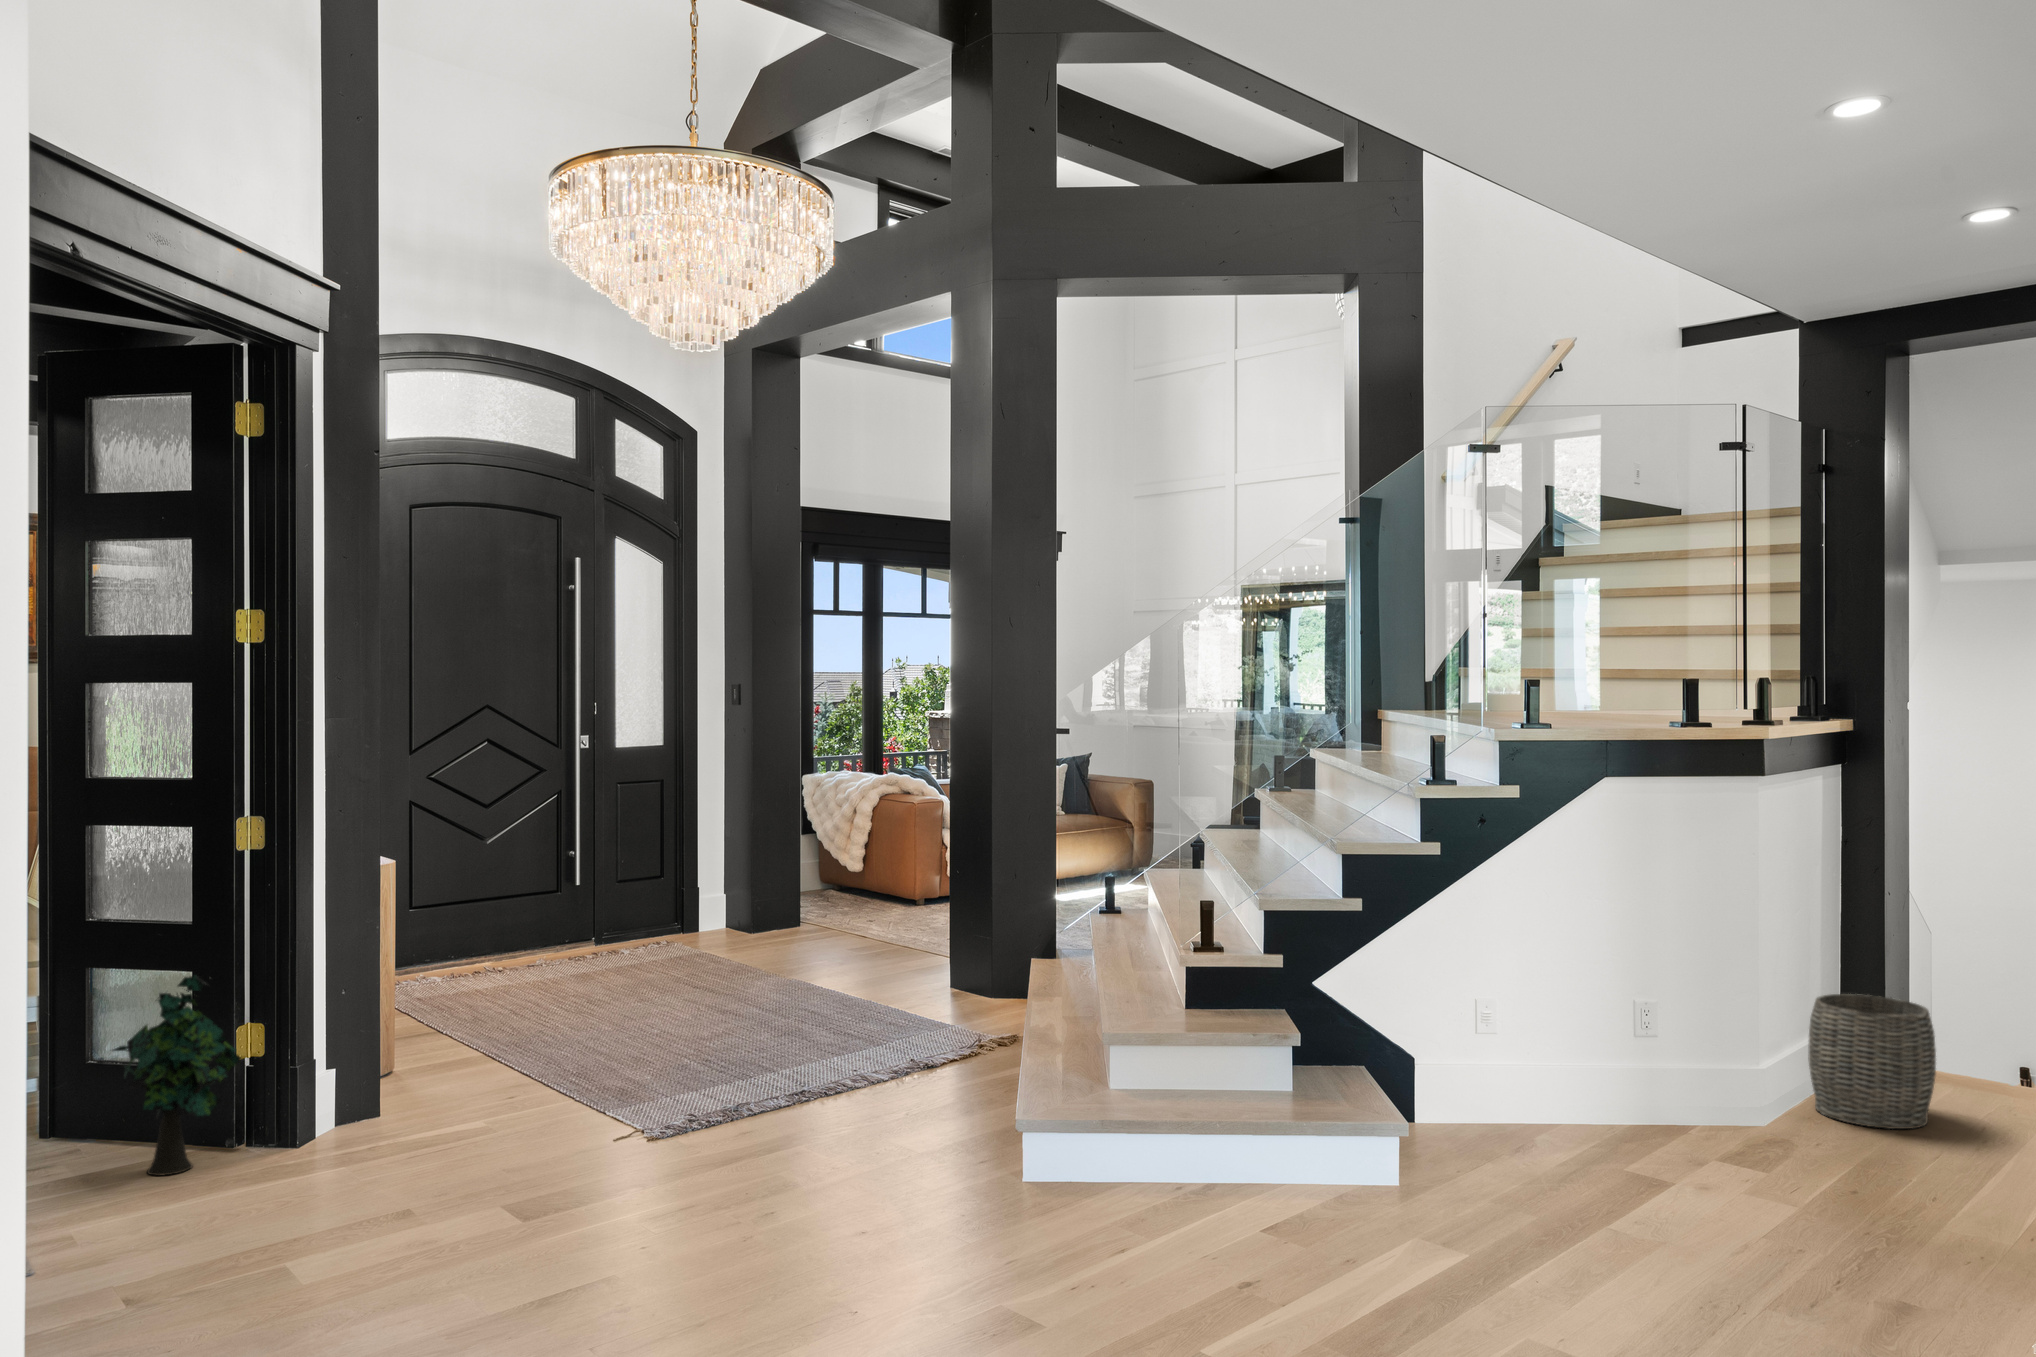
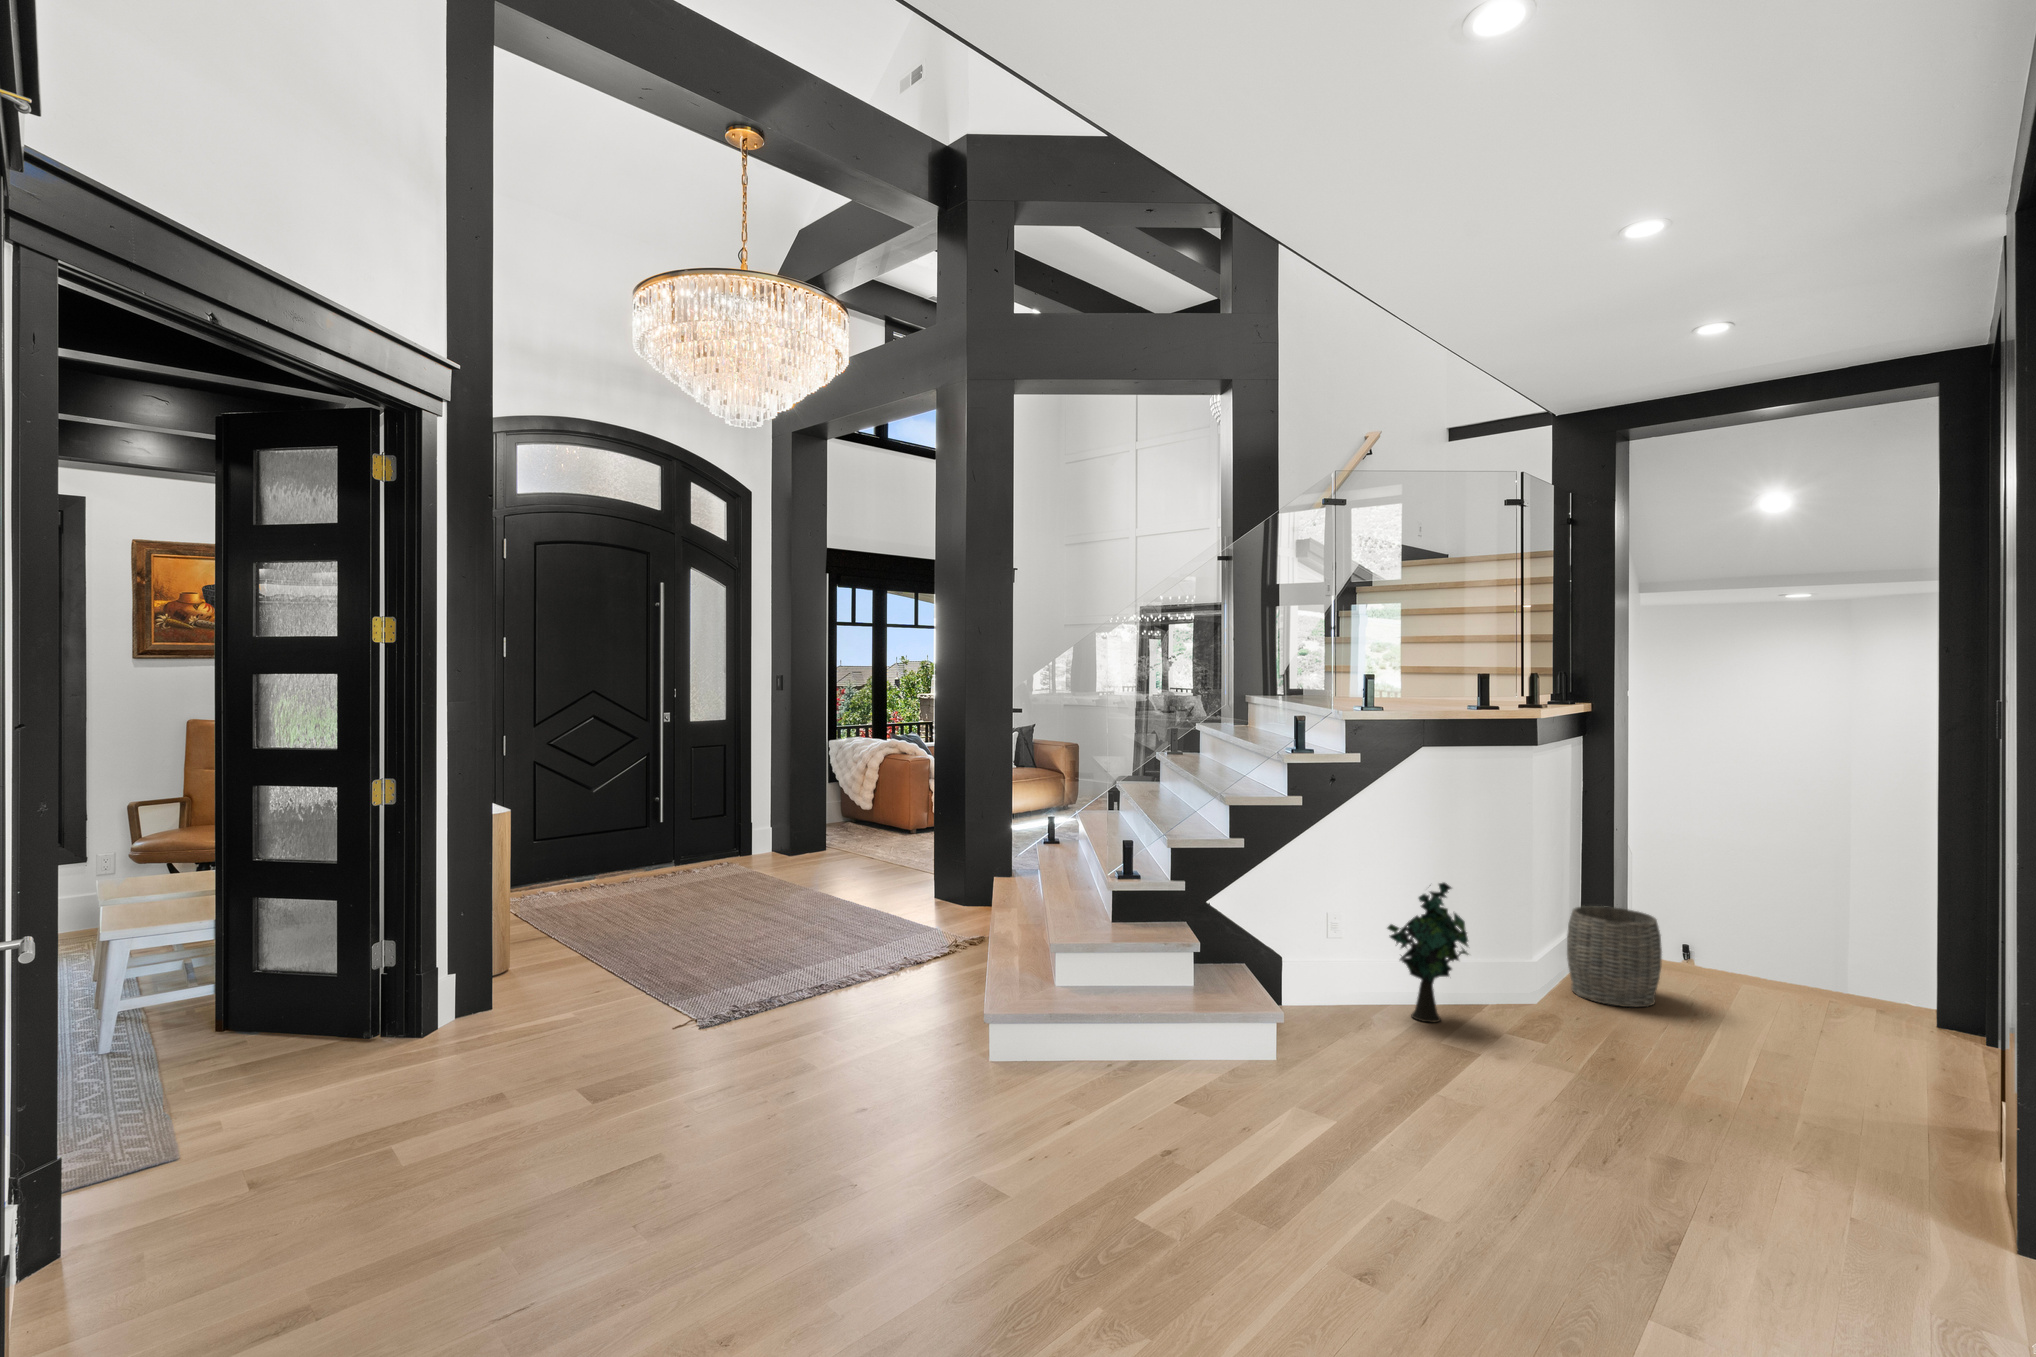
decorative plant: present [113,976,241,1176] -> present [1387,883,1468,1023]

